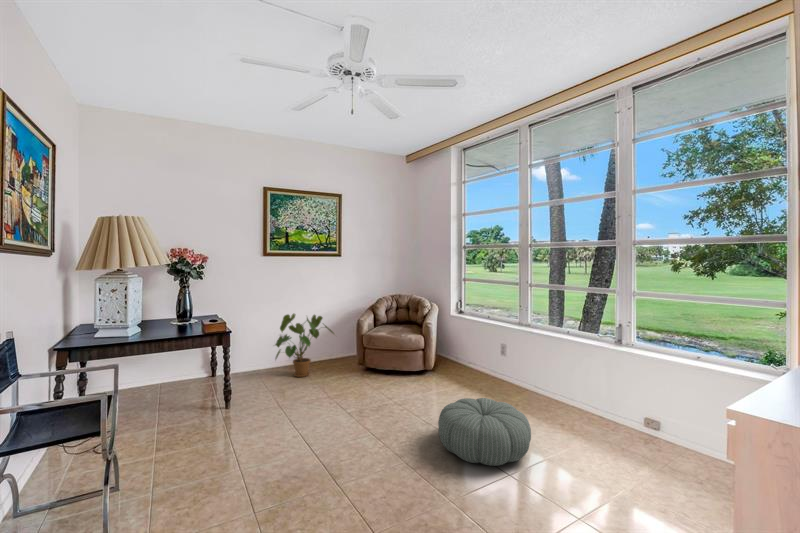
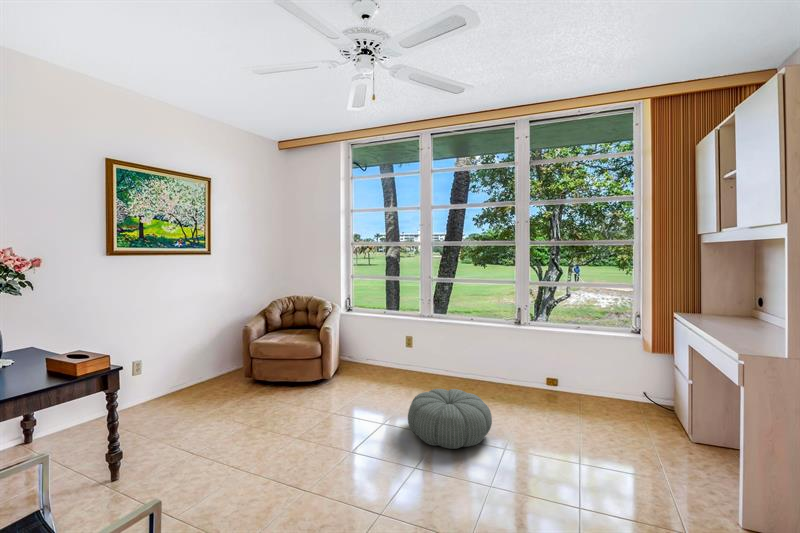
house plant: present [275,314,334,377] -> none [137,330,225,413]

